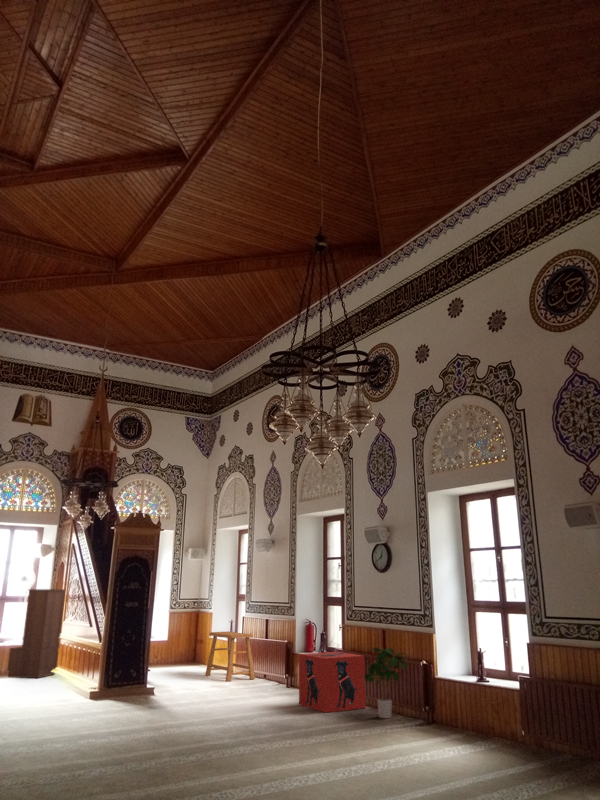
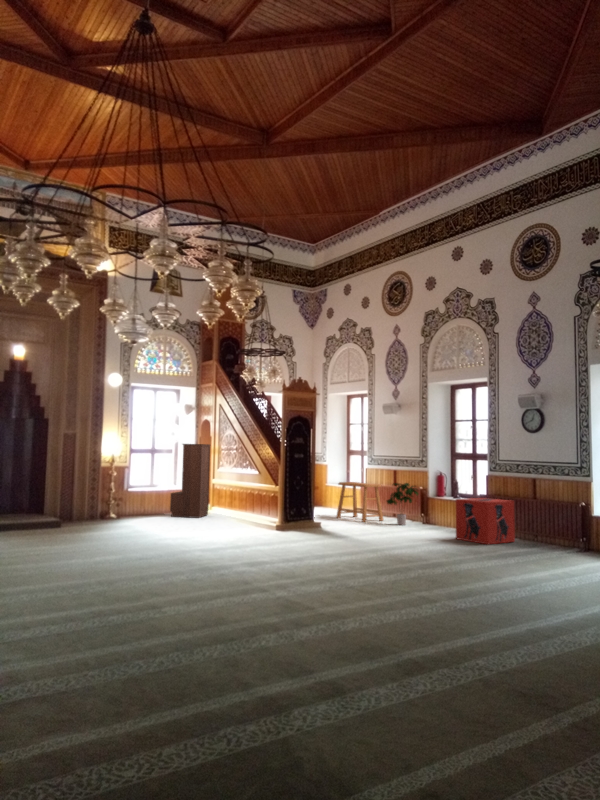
potted plant: present [364,648,407,718] -> present [387,483,418,525]

